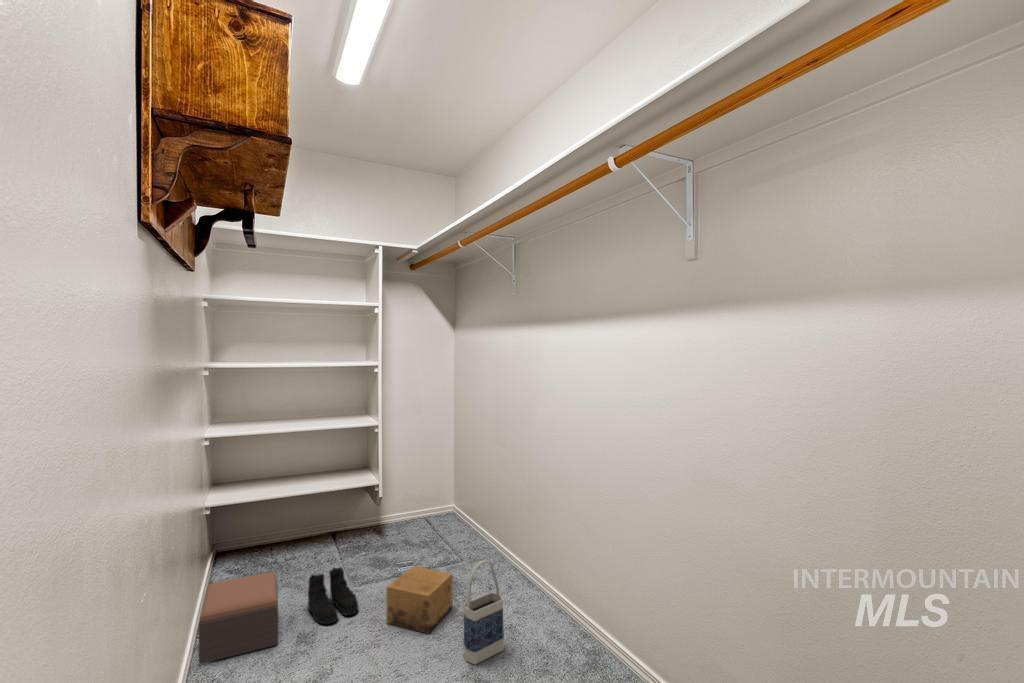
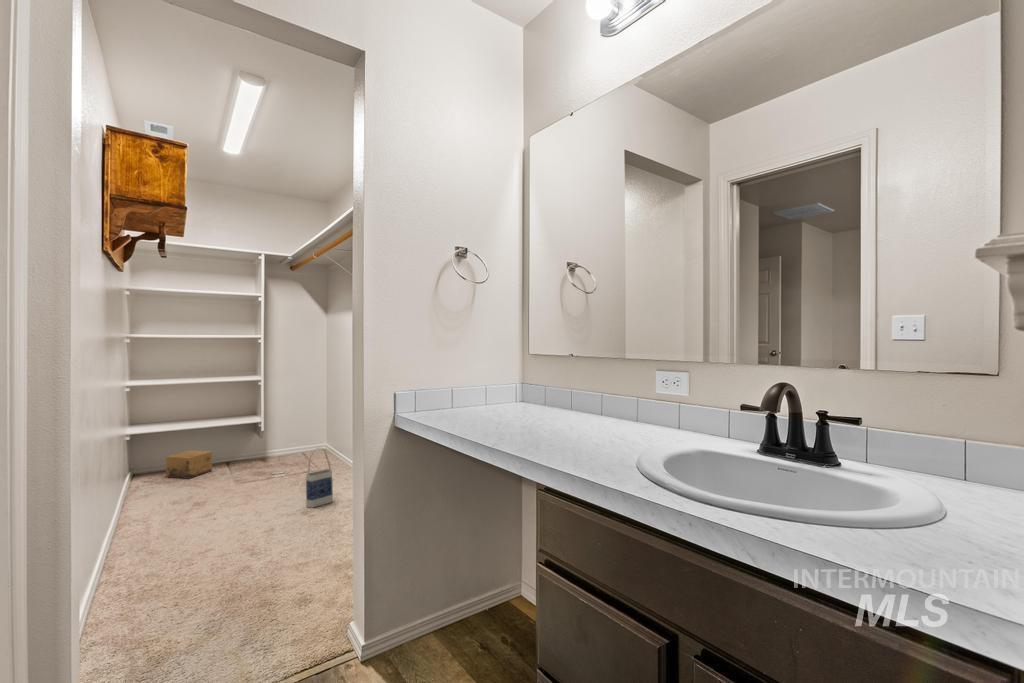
cardboard box: present [386,566,453,634] -> present [166,450,212,479]
boots: present [308,567,359,624] -> none [205,467,241,500]
footstool: present [199,572,278,664] -> none [126,470,182,518]

